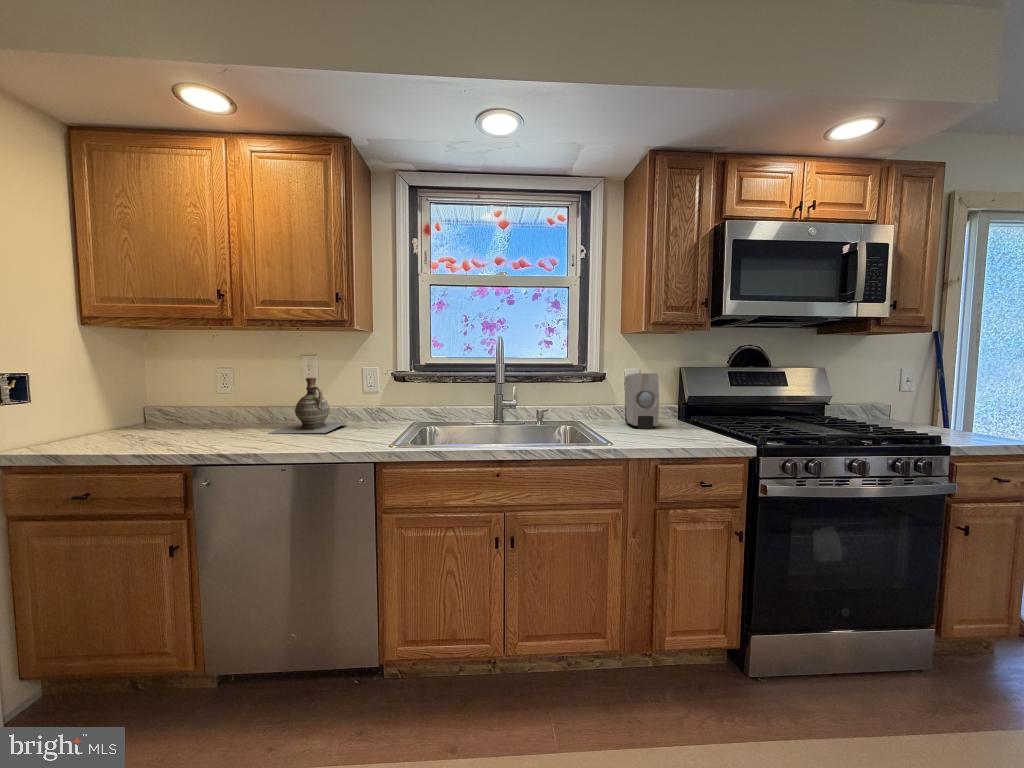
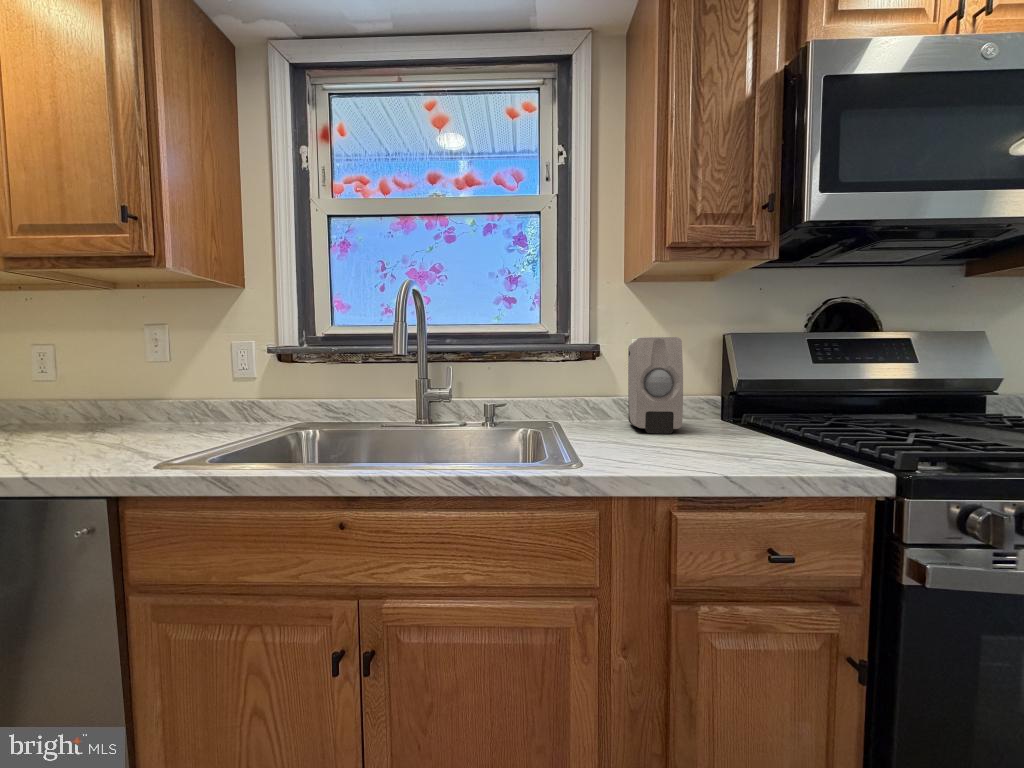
ceramic jug: present [270,378,348,433] -> none [40,352,199,438]

